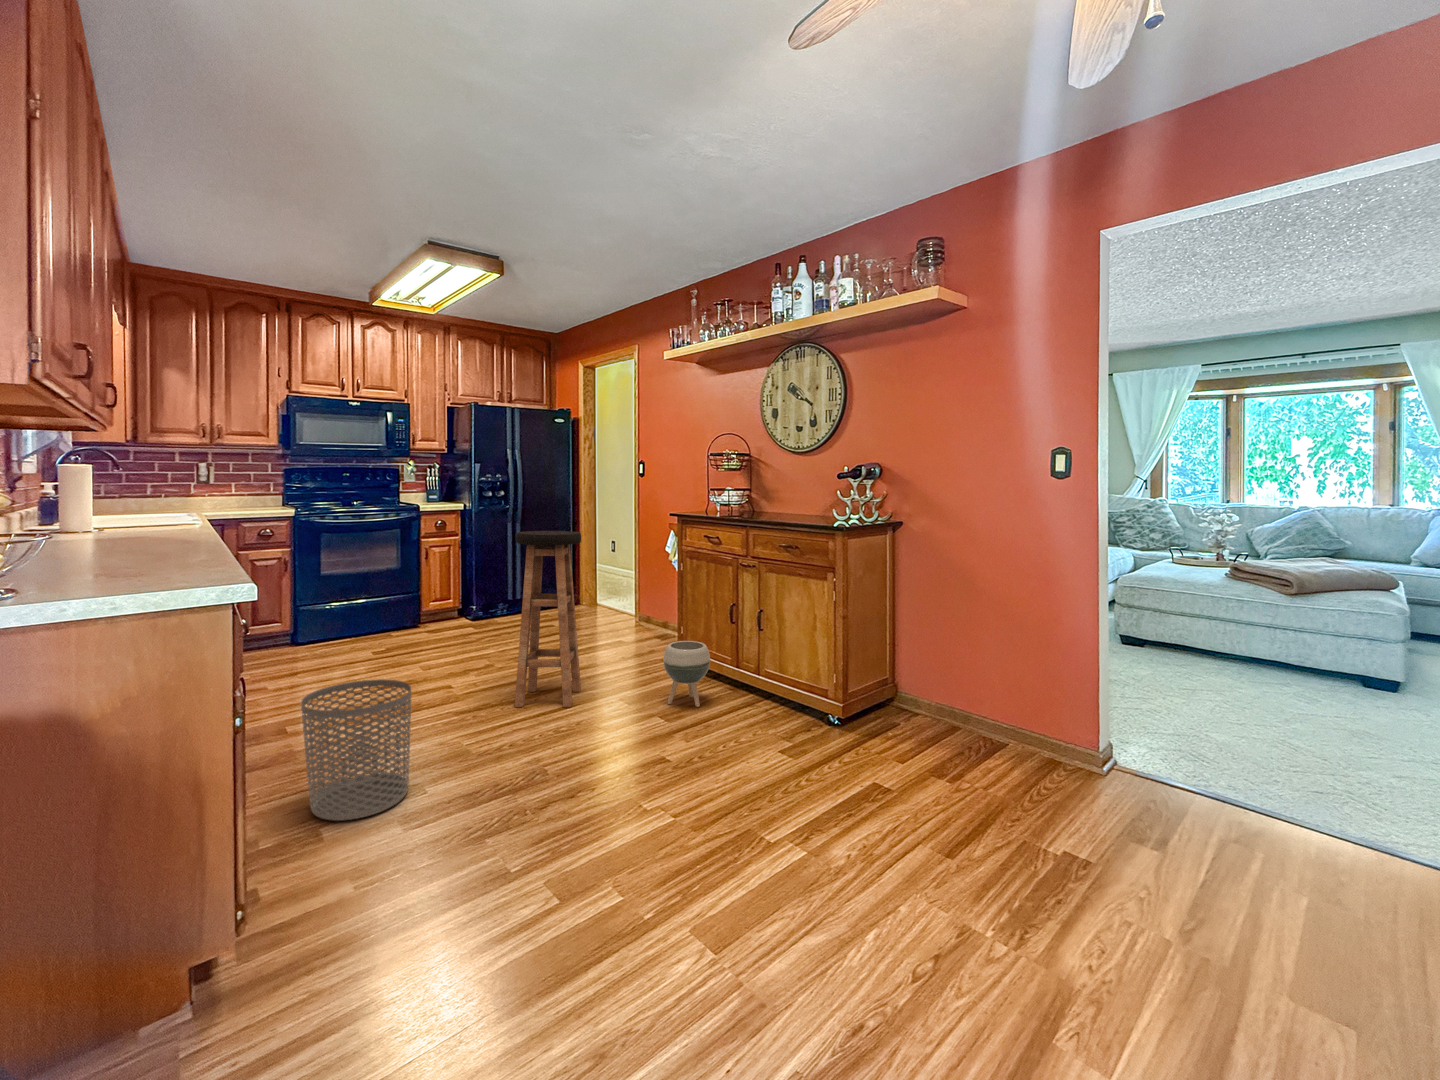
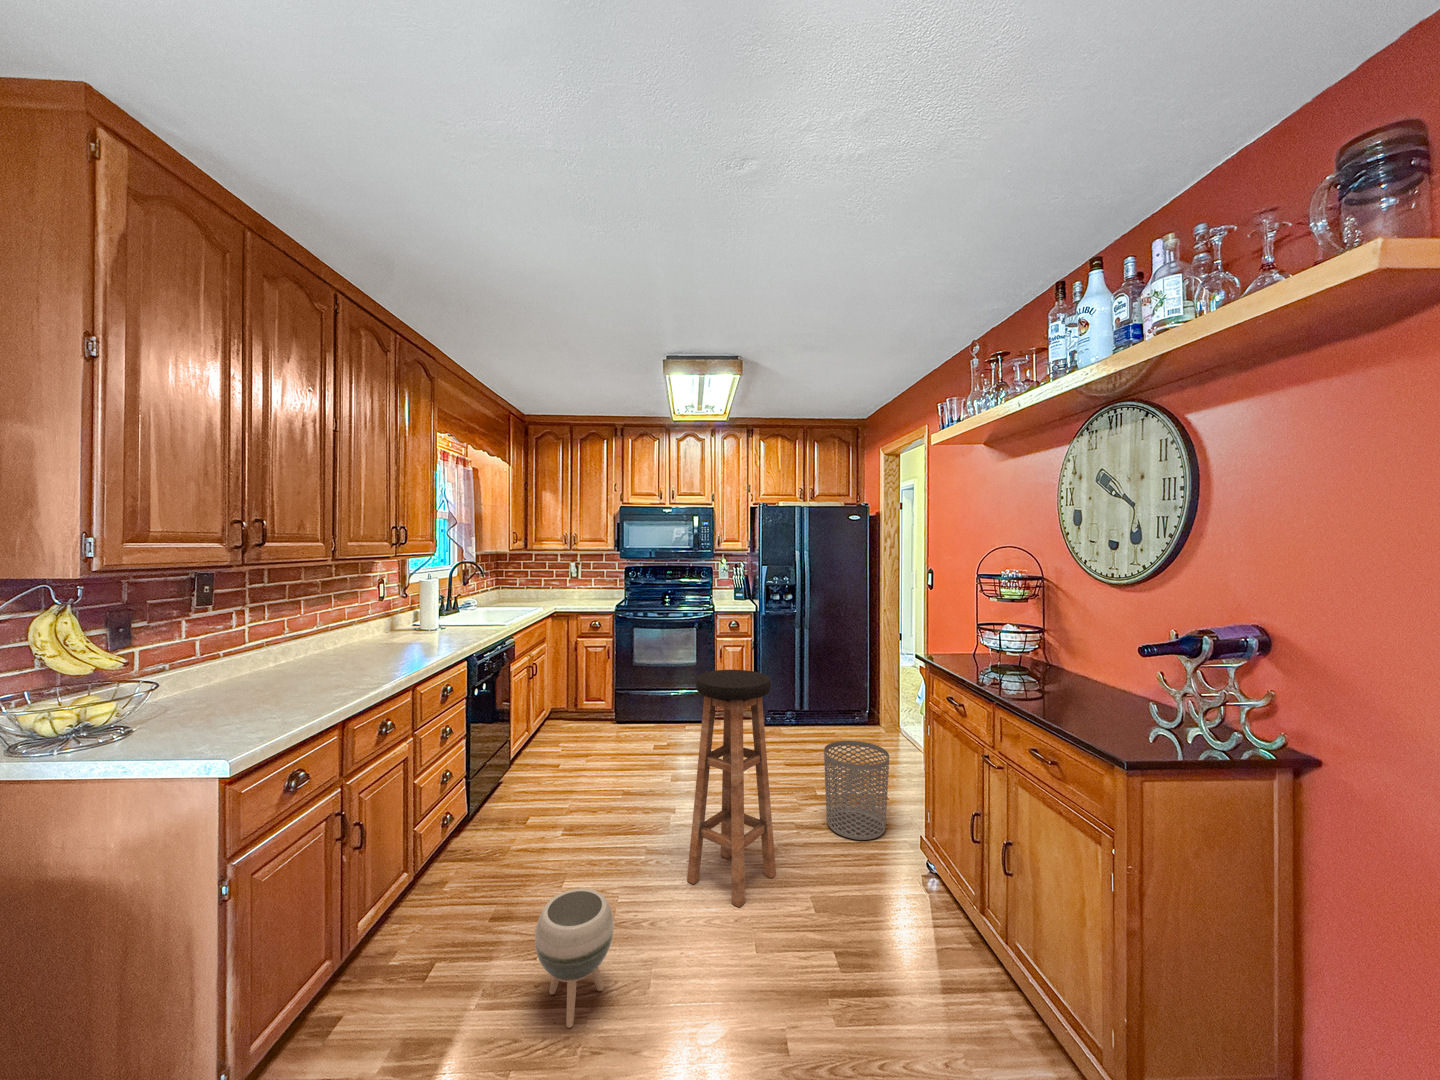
planter: present [663,641,710,707] -> present [535,888,614,1028]
waste bin: present [301,679,411,821] -> present [824,741,889,840]

